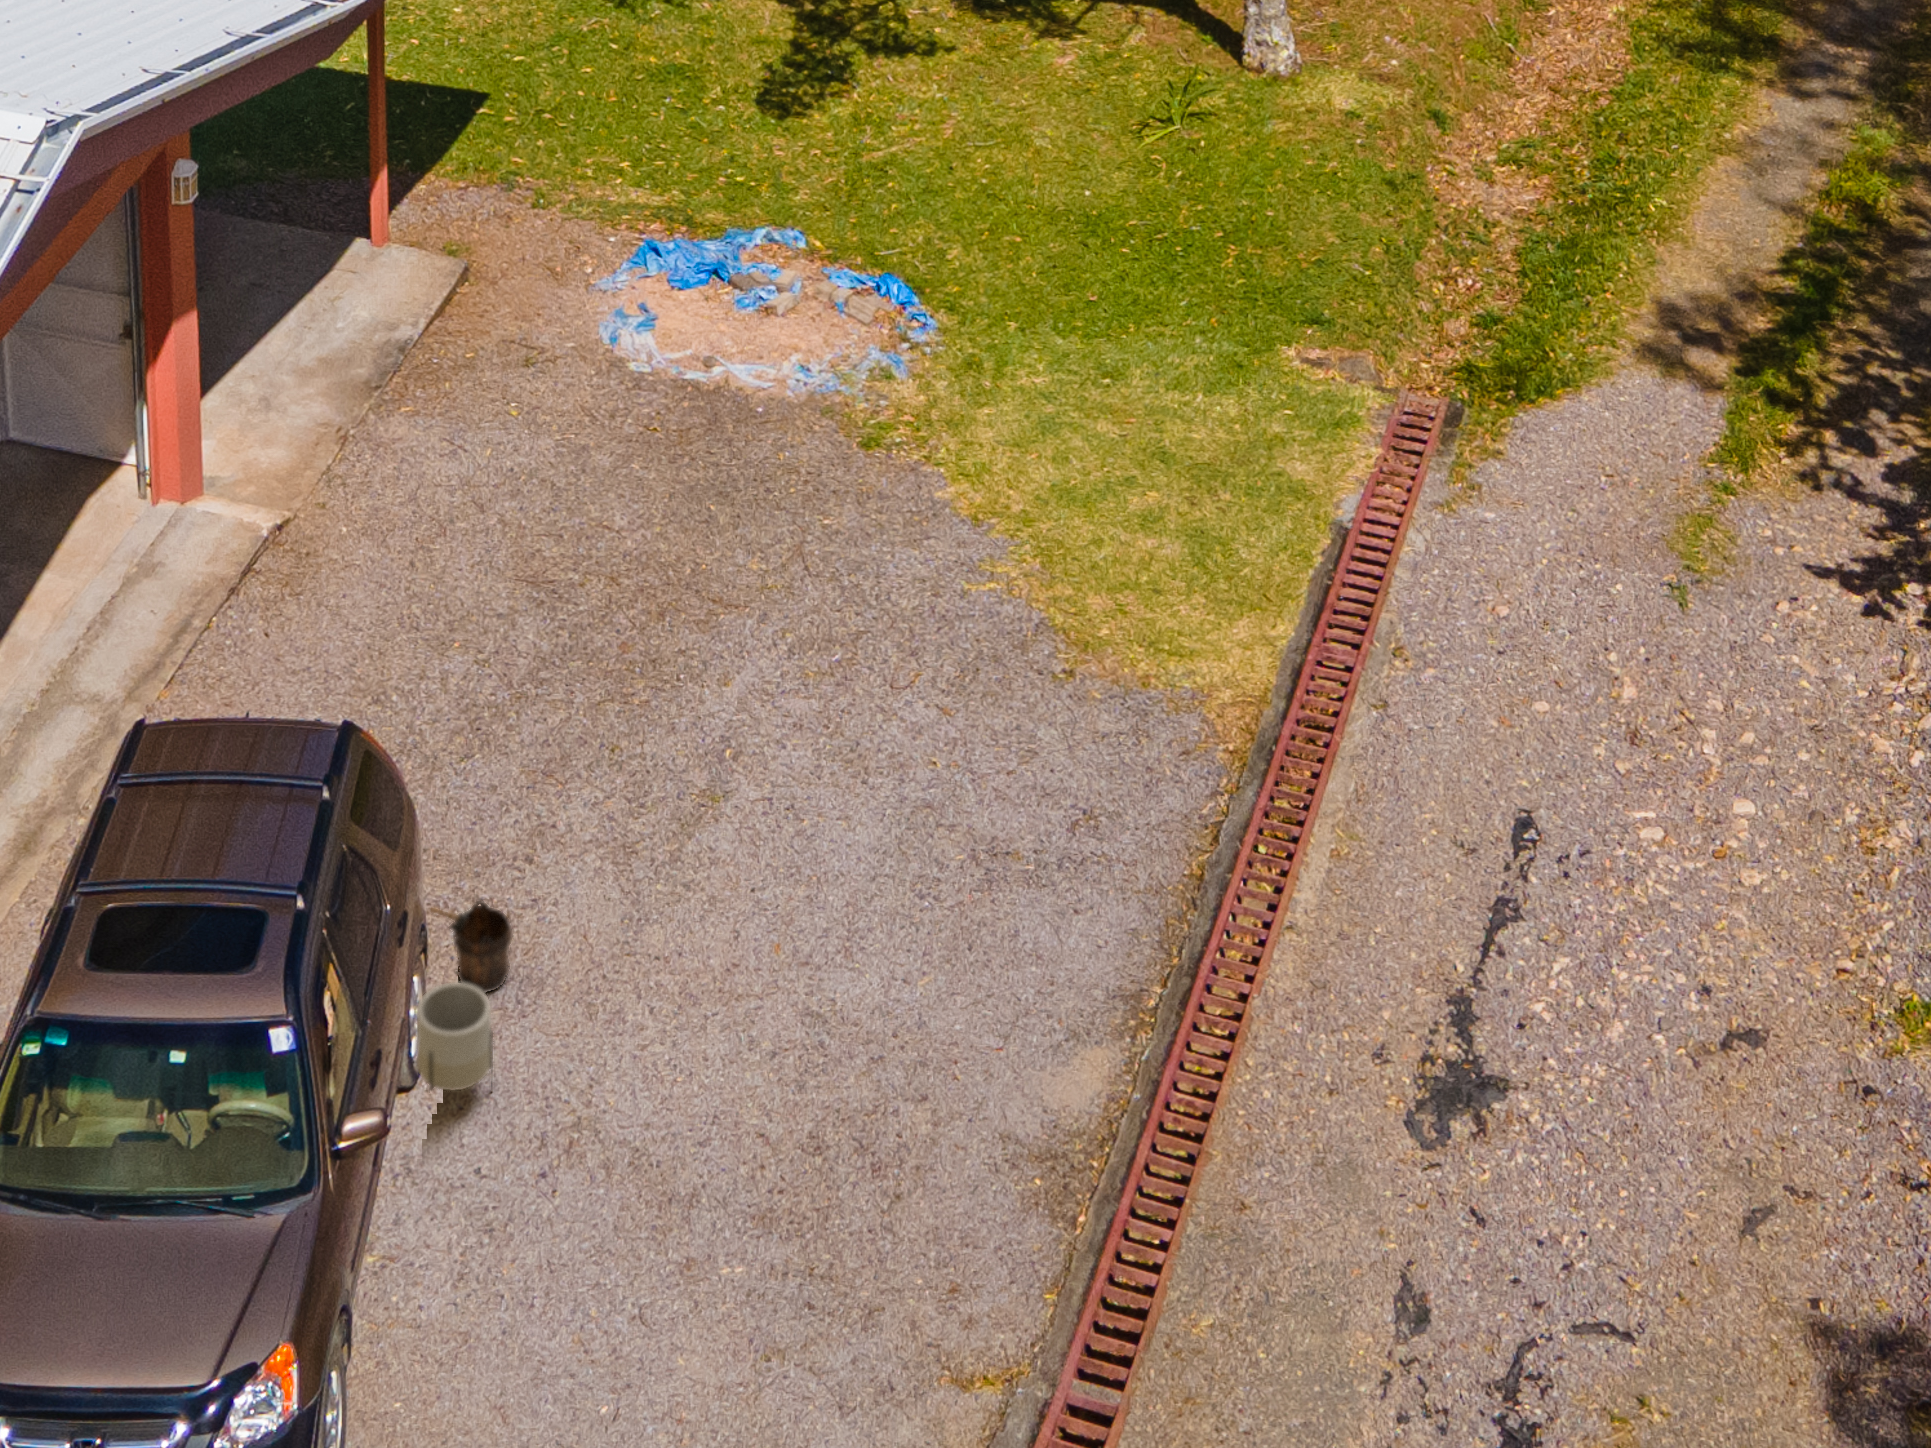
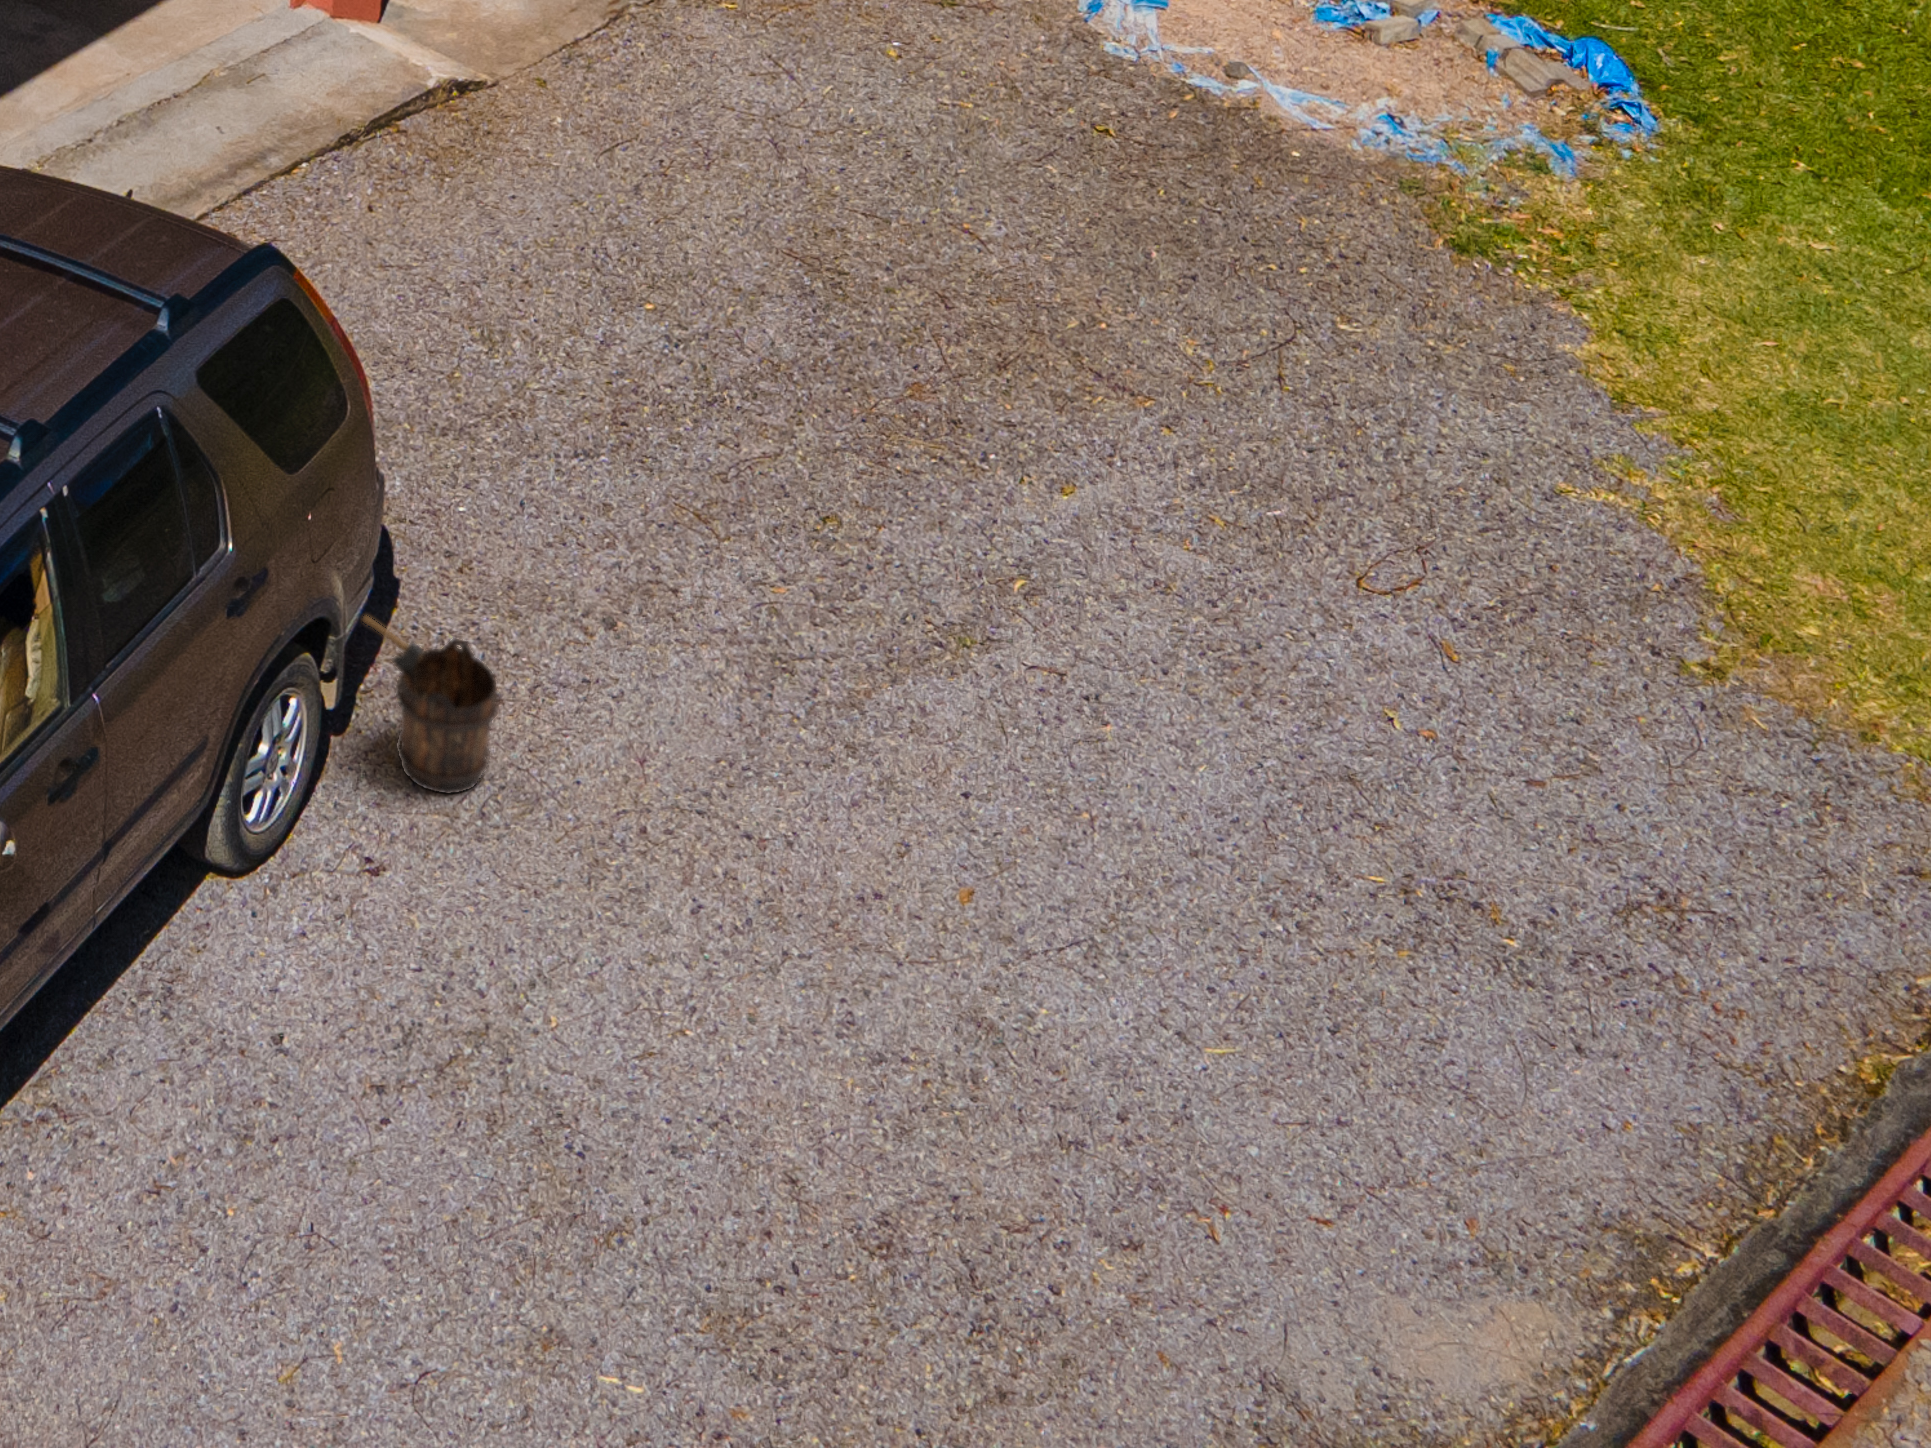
planter: present [417,982,493,1091] -> none [244,727,379,942]

